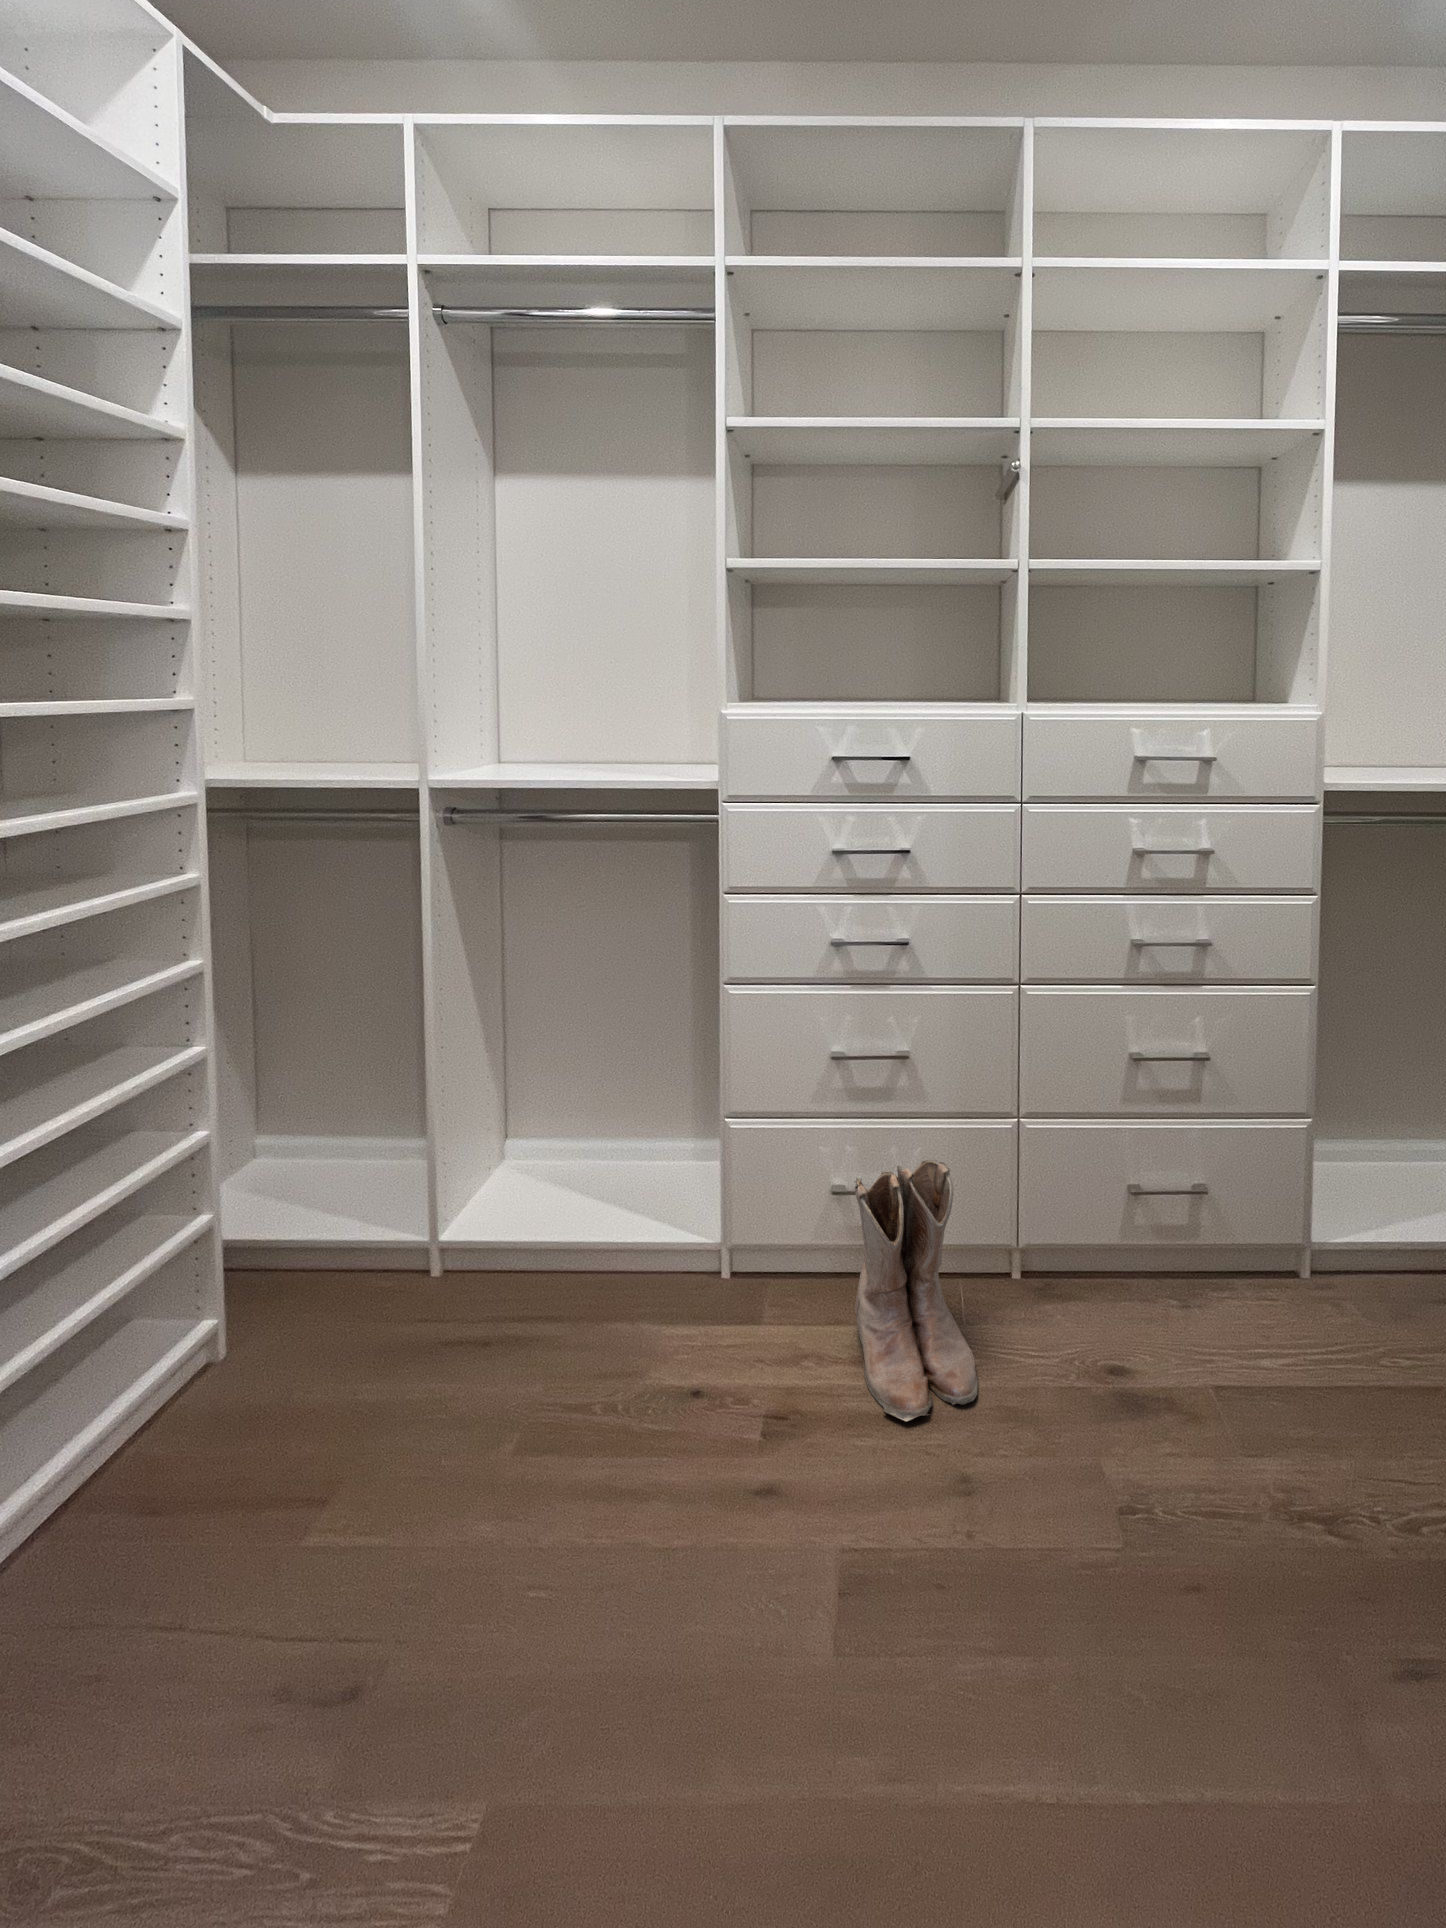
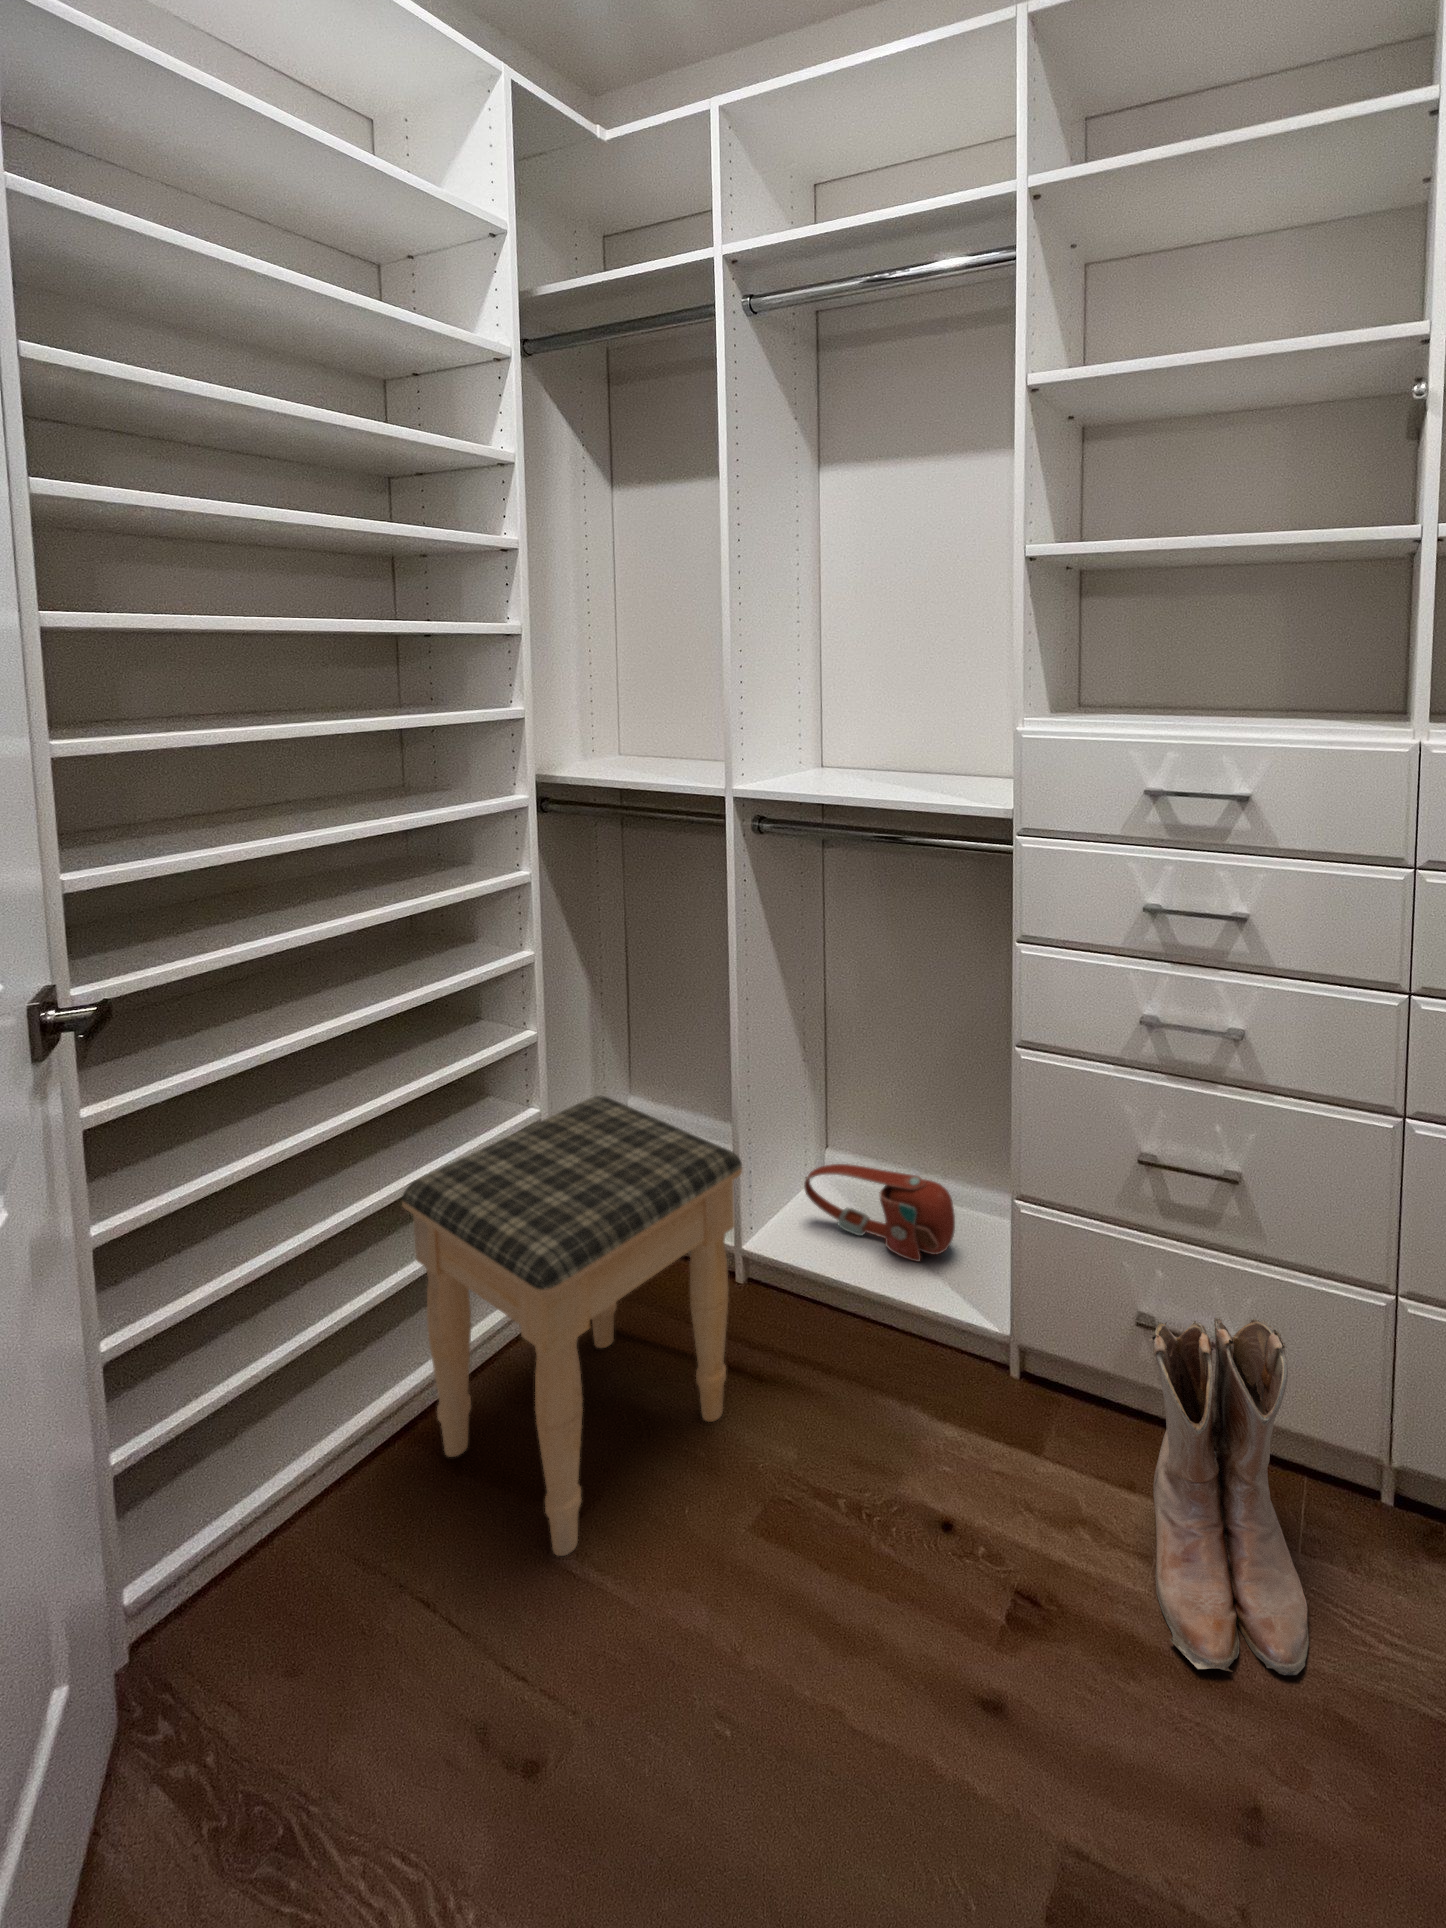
footstool: none [69,1102,472,1550] -> present [402,1096,742,1556]
handbag: none [502,1129,657,1209] -> present [804,1164,955,1262]

